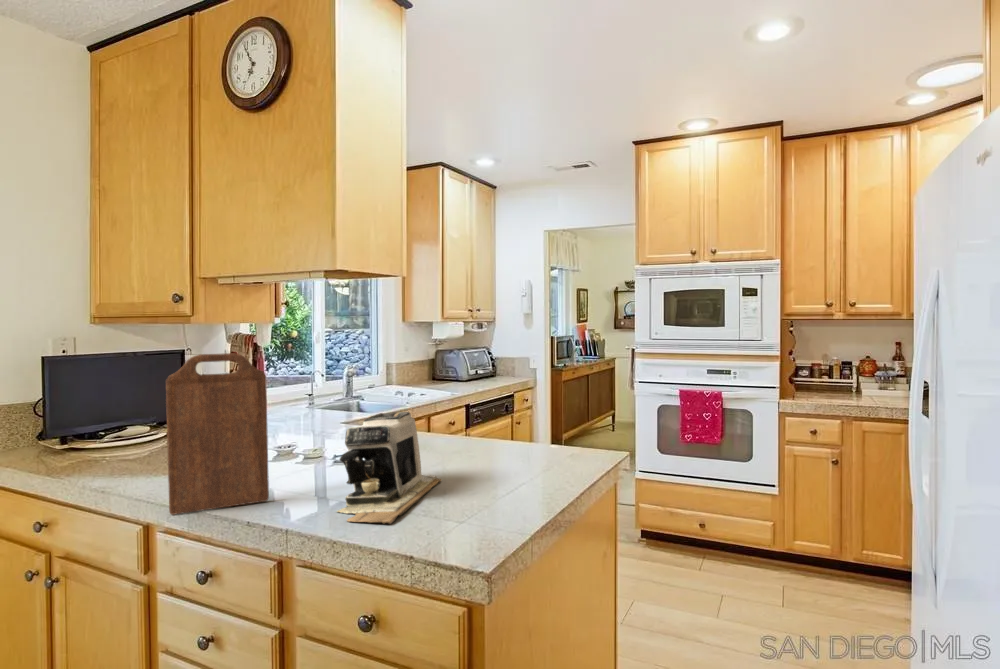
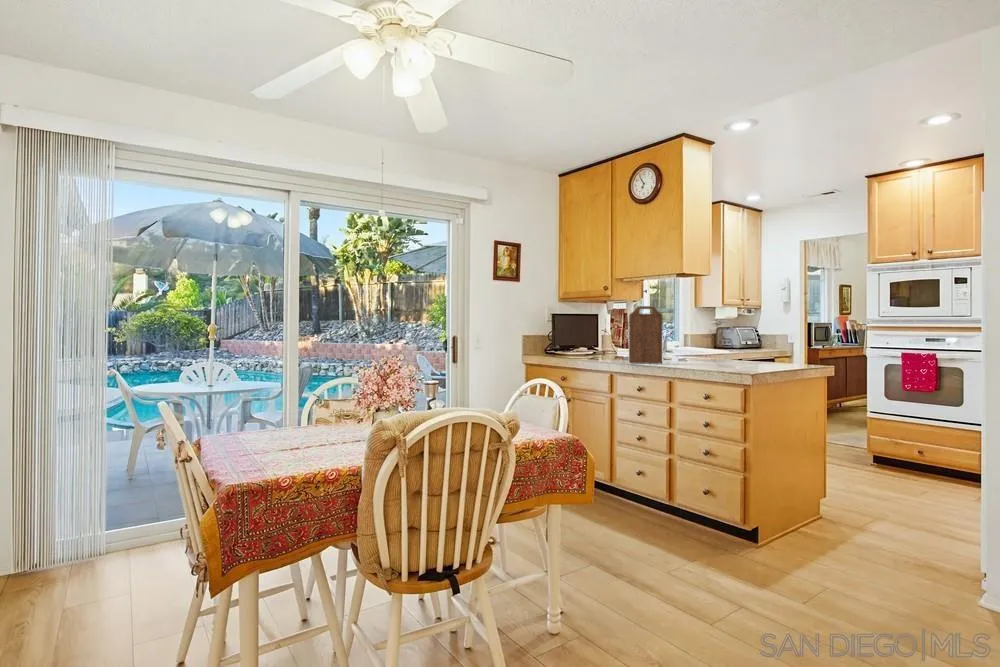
coffee maker: present [337,412,441,524] -> none [691,334,733,368]

